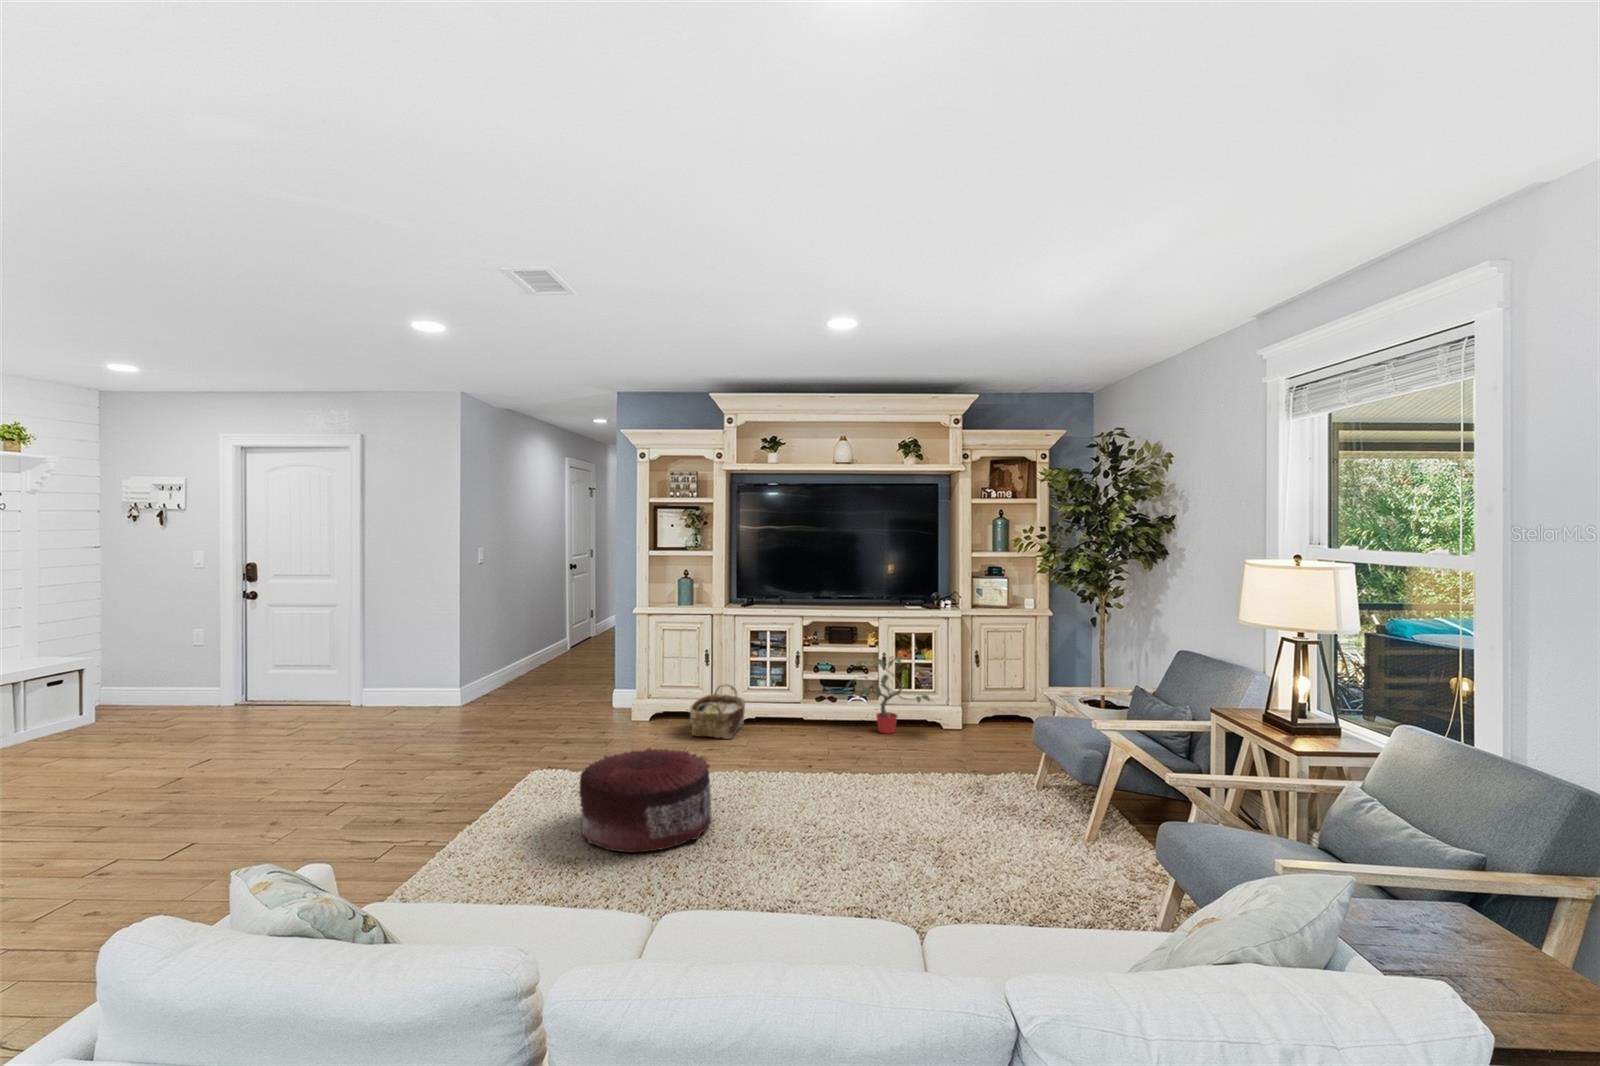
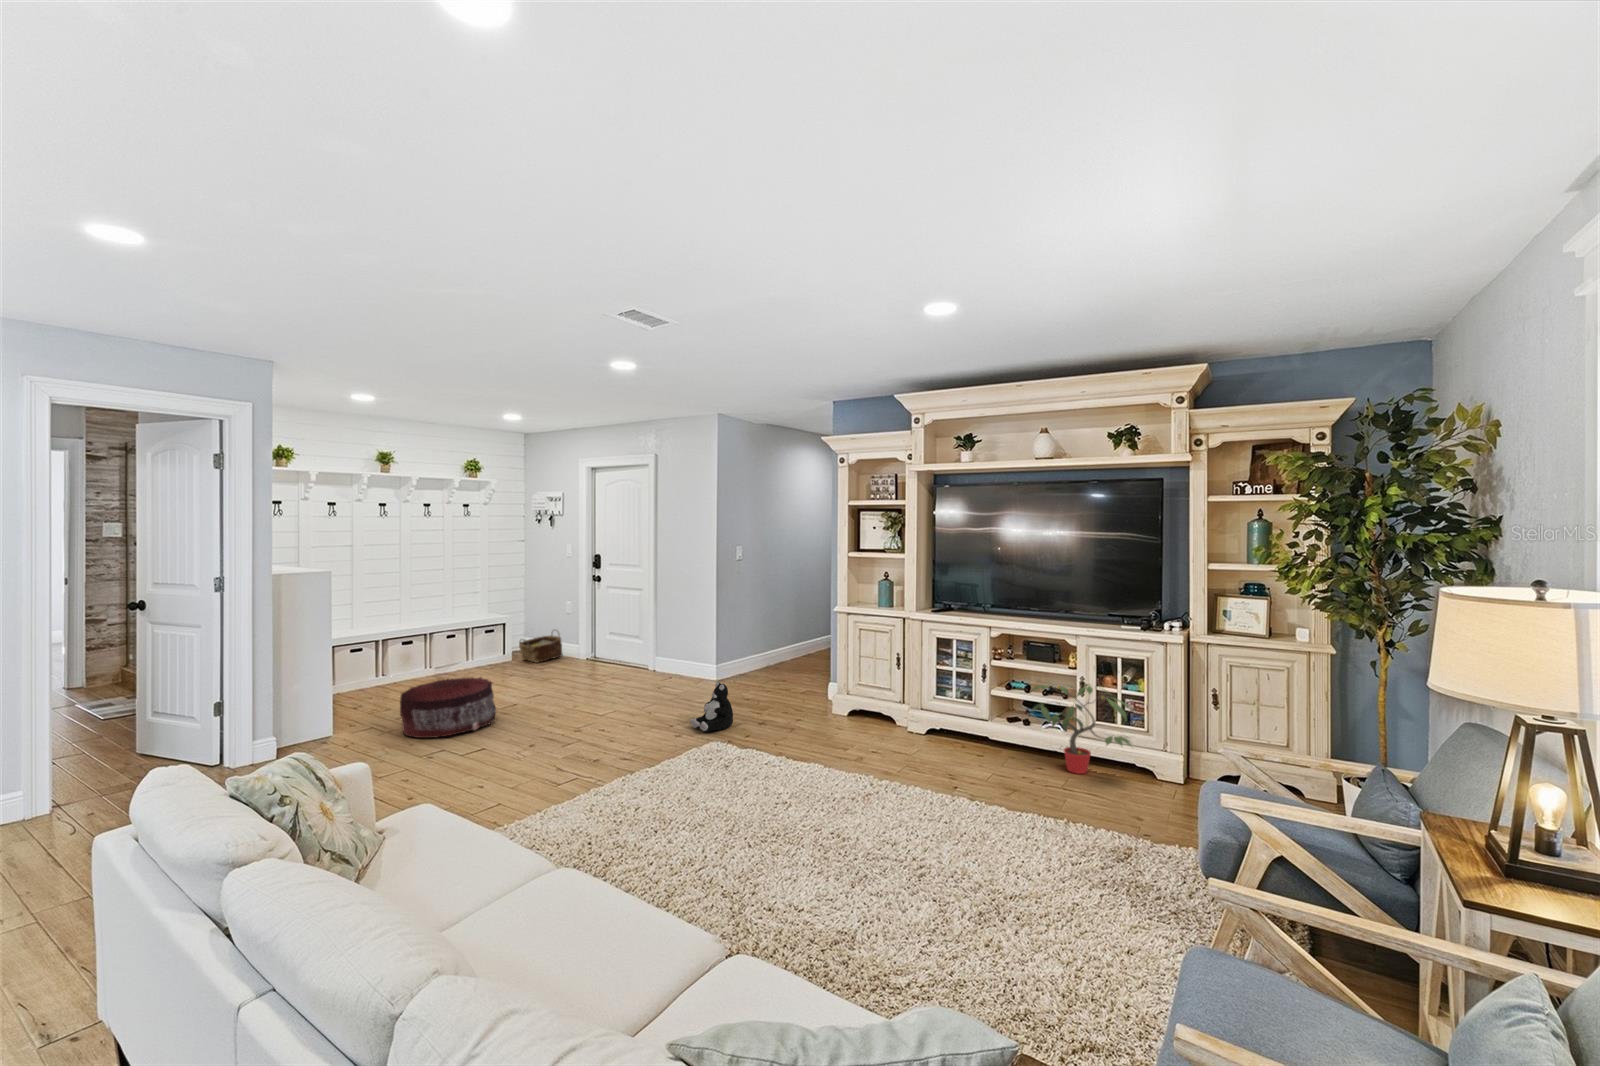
woven basket: present [690,684,745,739] -> present [519,629,562,663]
plush toy: none [493,698,541,754] -> present [690,682,733,732]
pouf: present [580,748,712,852] -> present [400,677,496,738]

